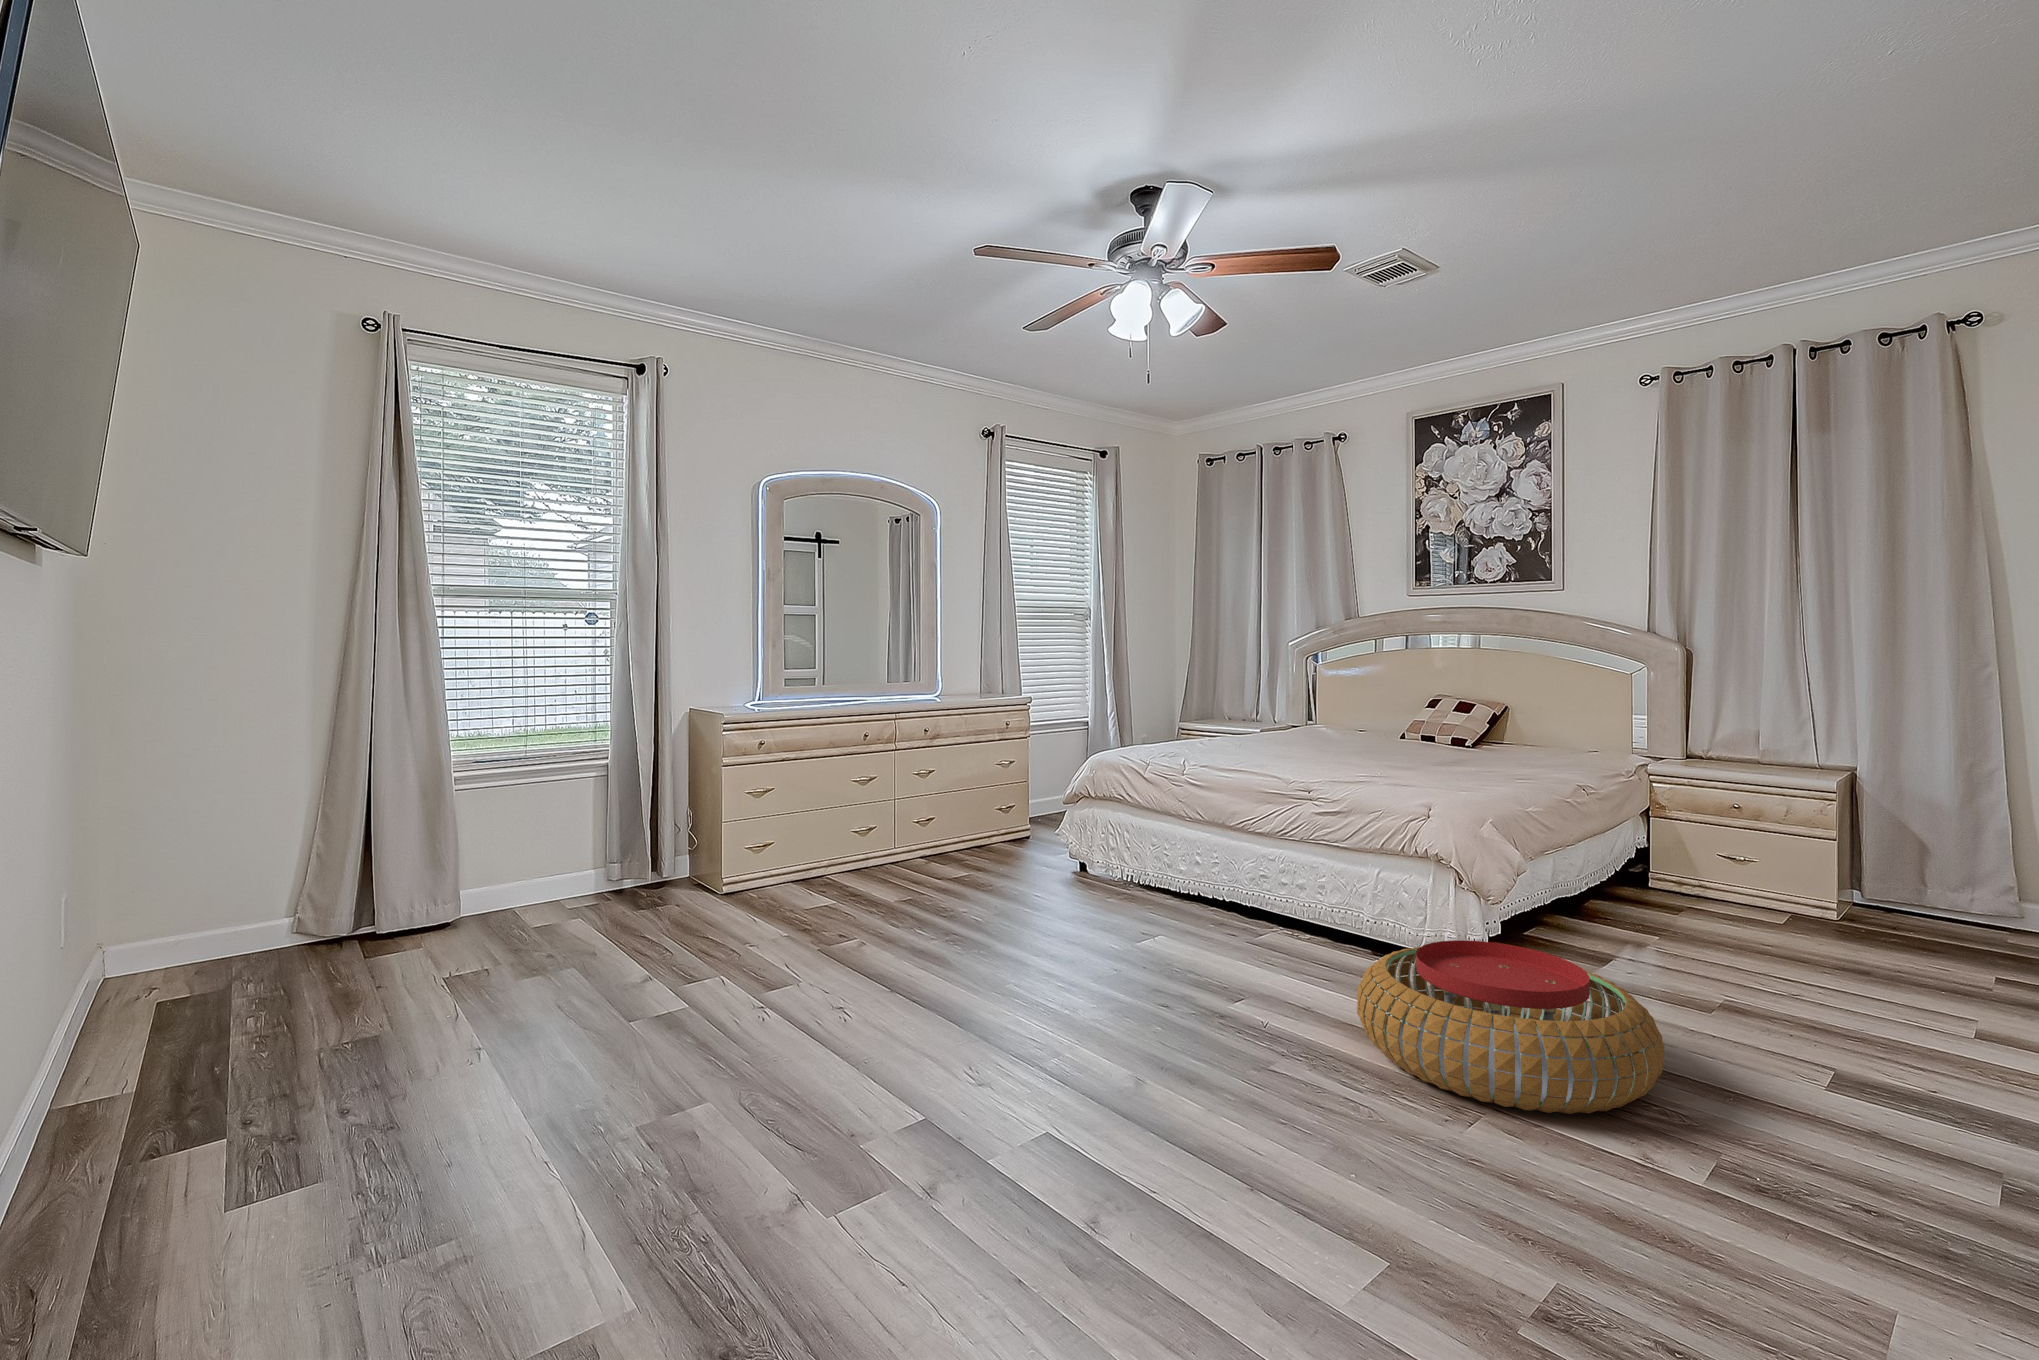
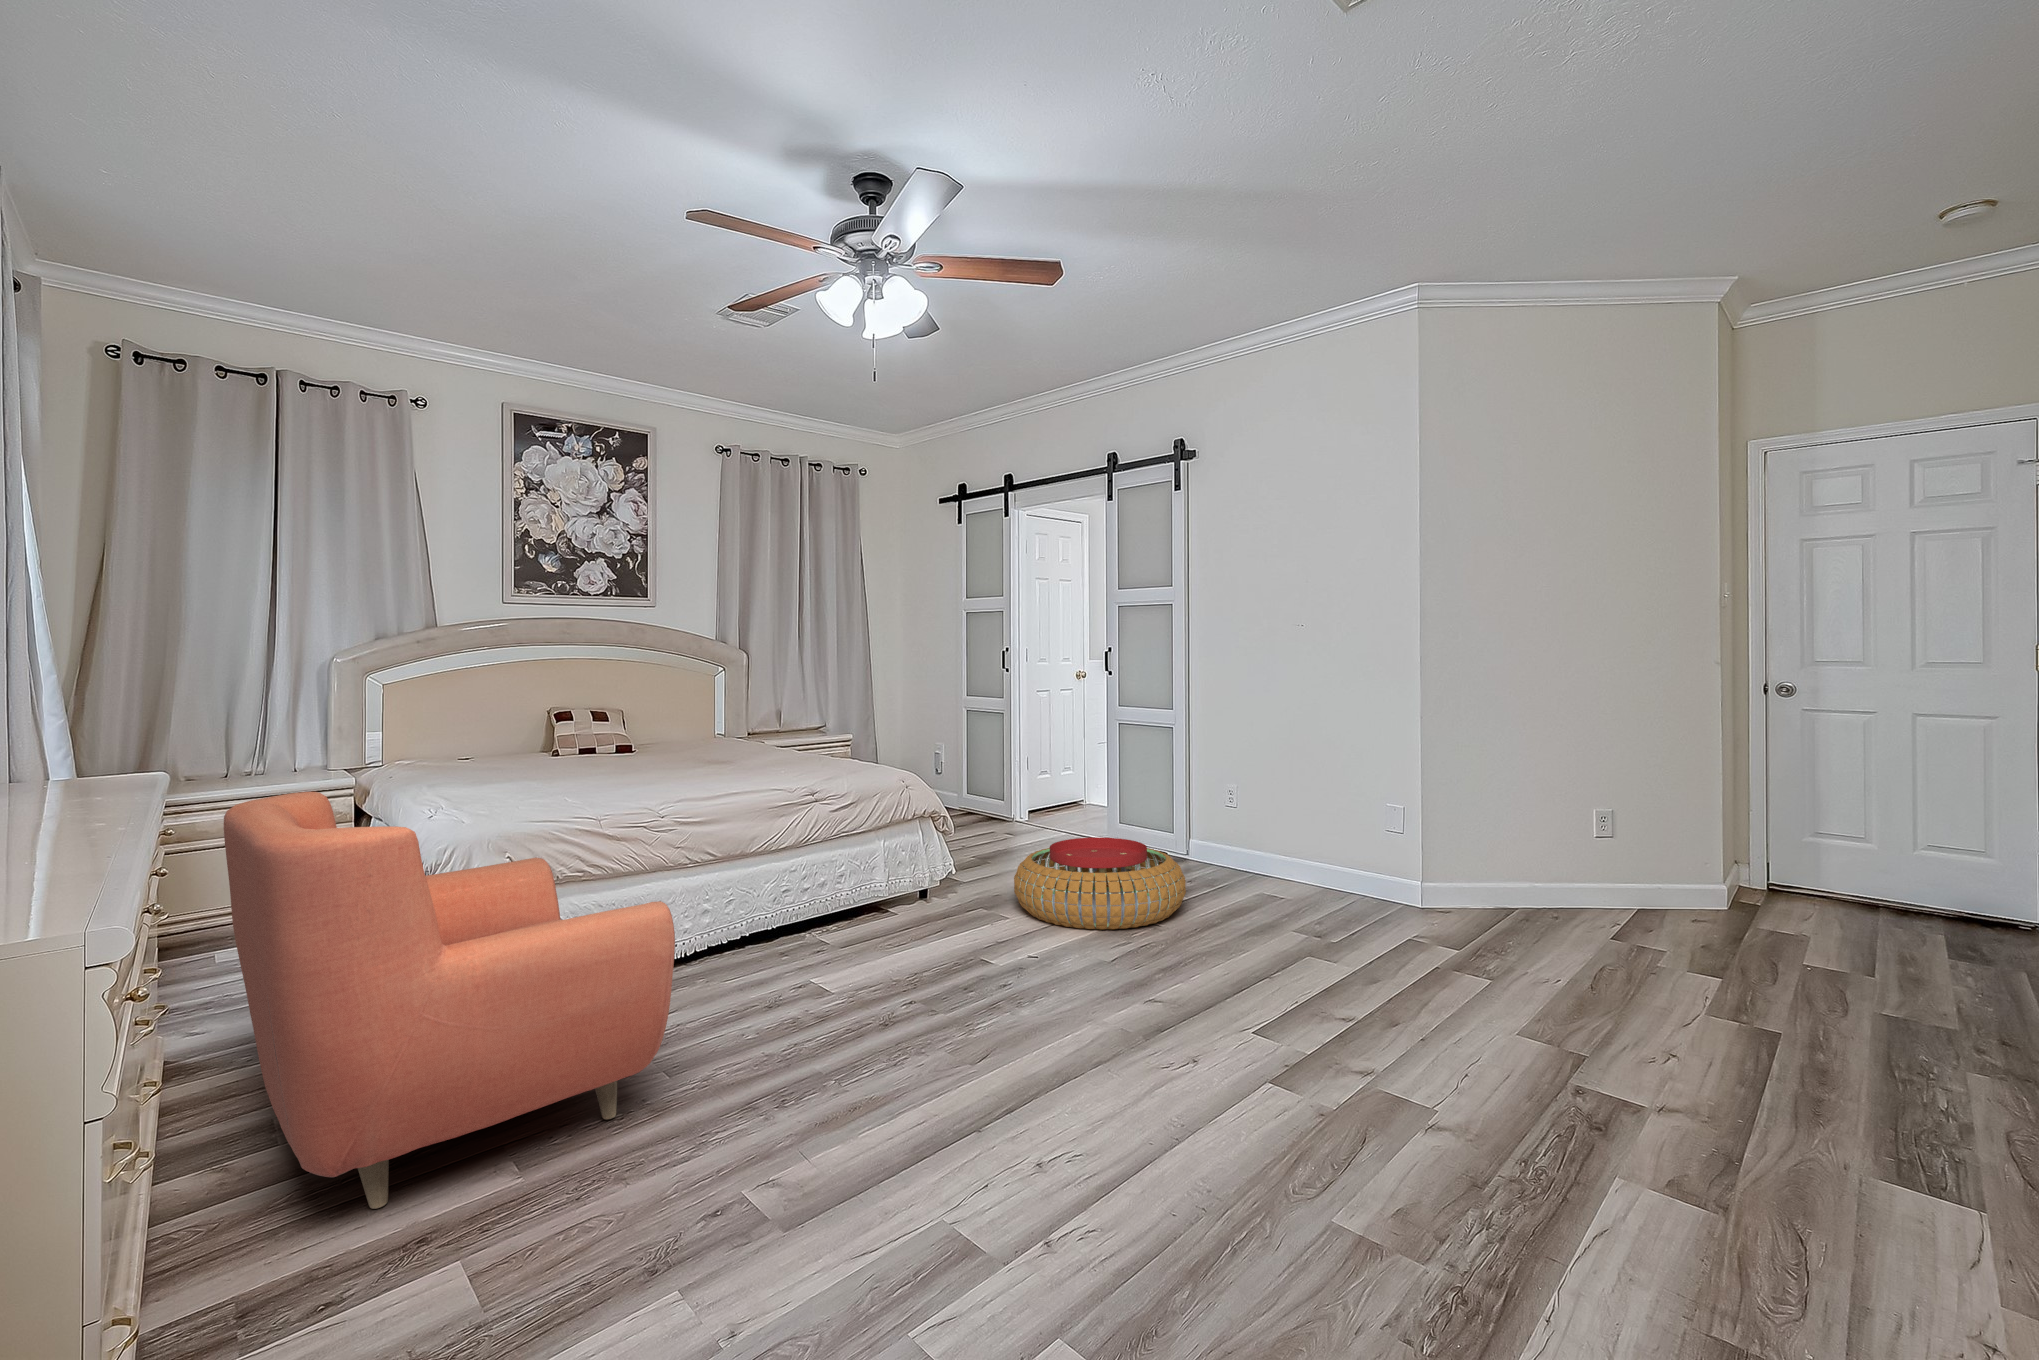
armchair: none [820,715,1043,905] -> present [224,792,675,1209]

